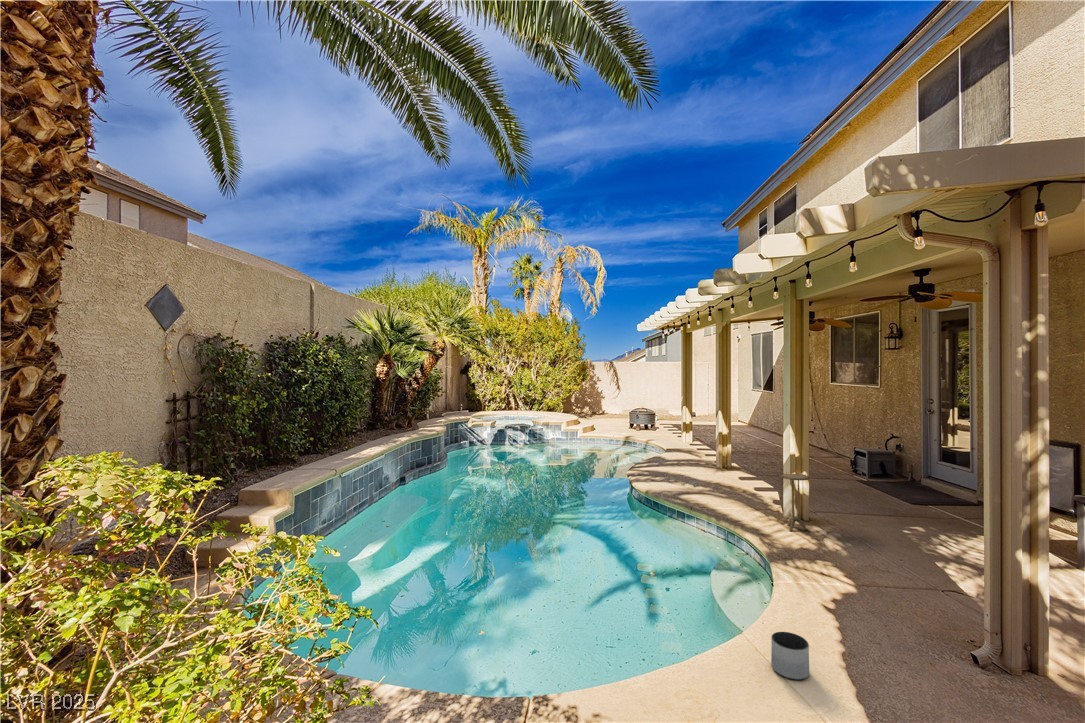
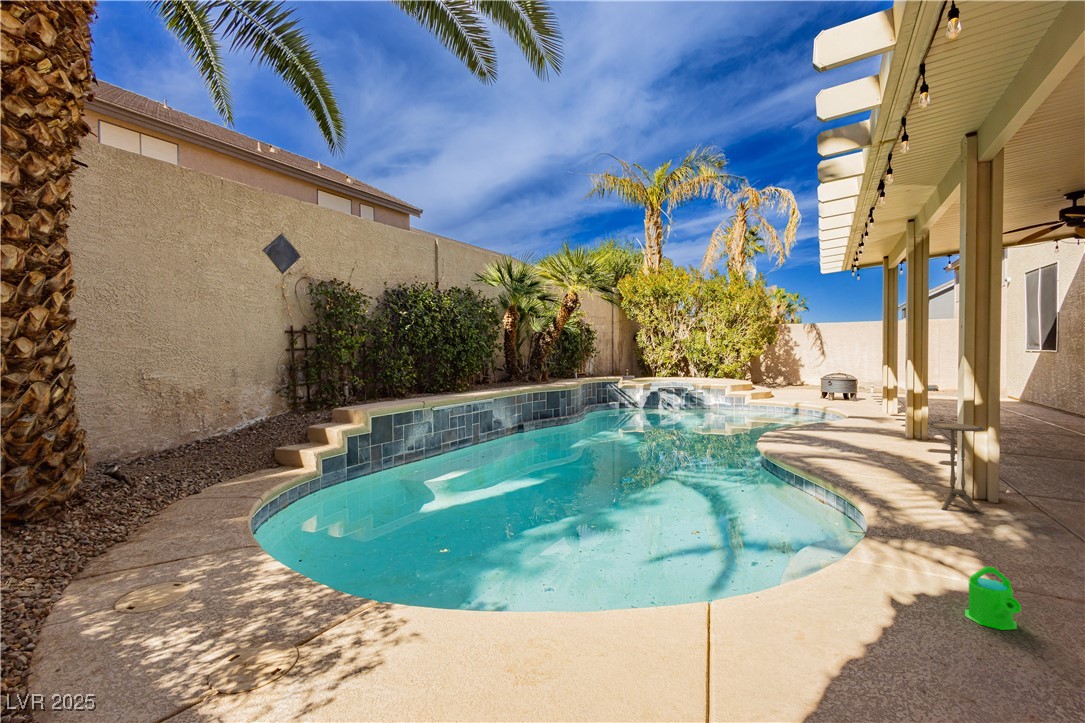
watering can: none [860,579,897,615] -> present [965,566,1021,630]
planter: present [771,632,809,680] -> none [690,595,746,669]

